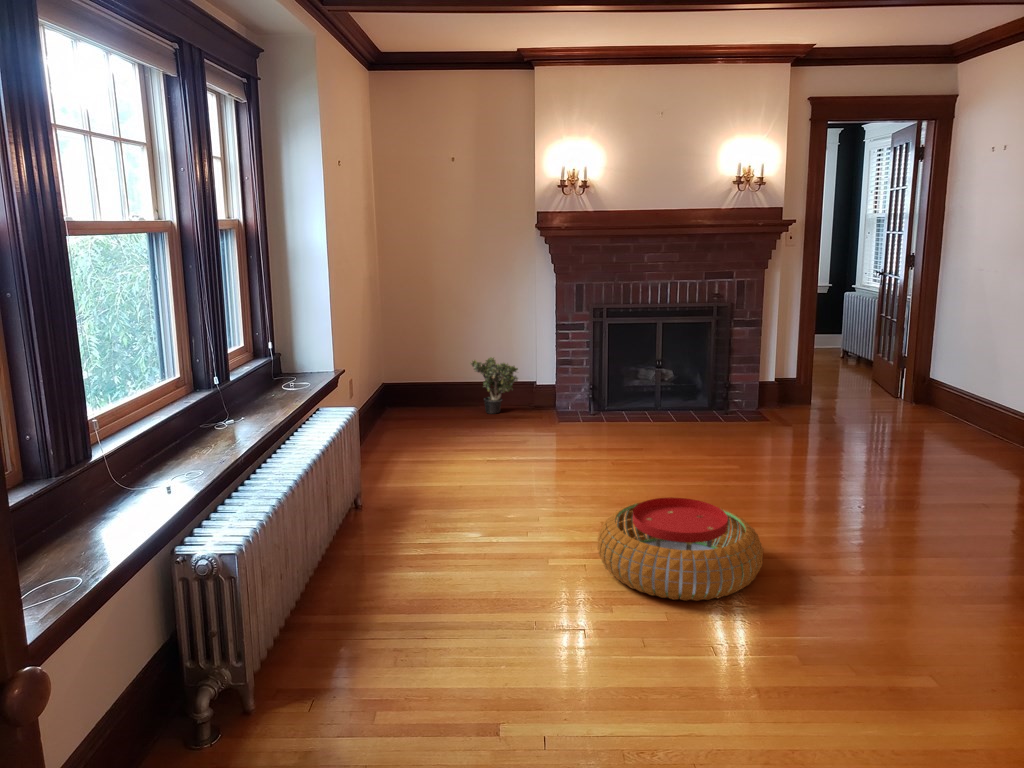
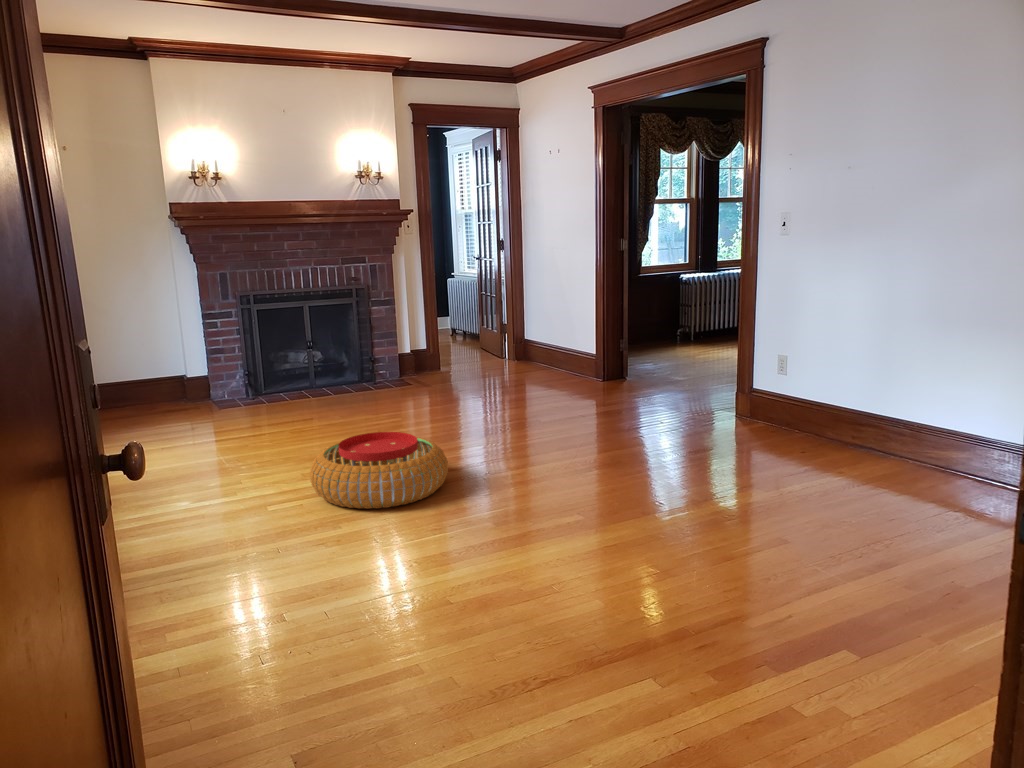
potted plant: present [470,357,518,414] -> none [110,354,167,413]

